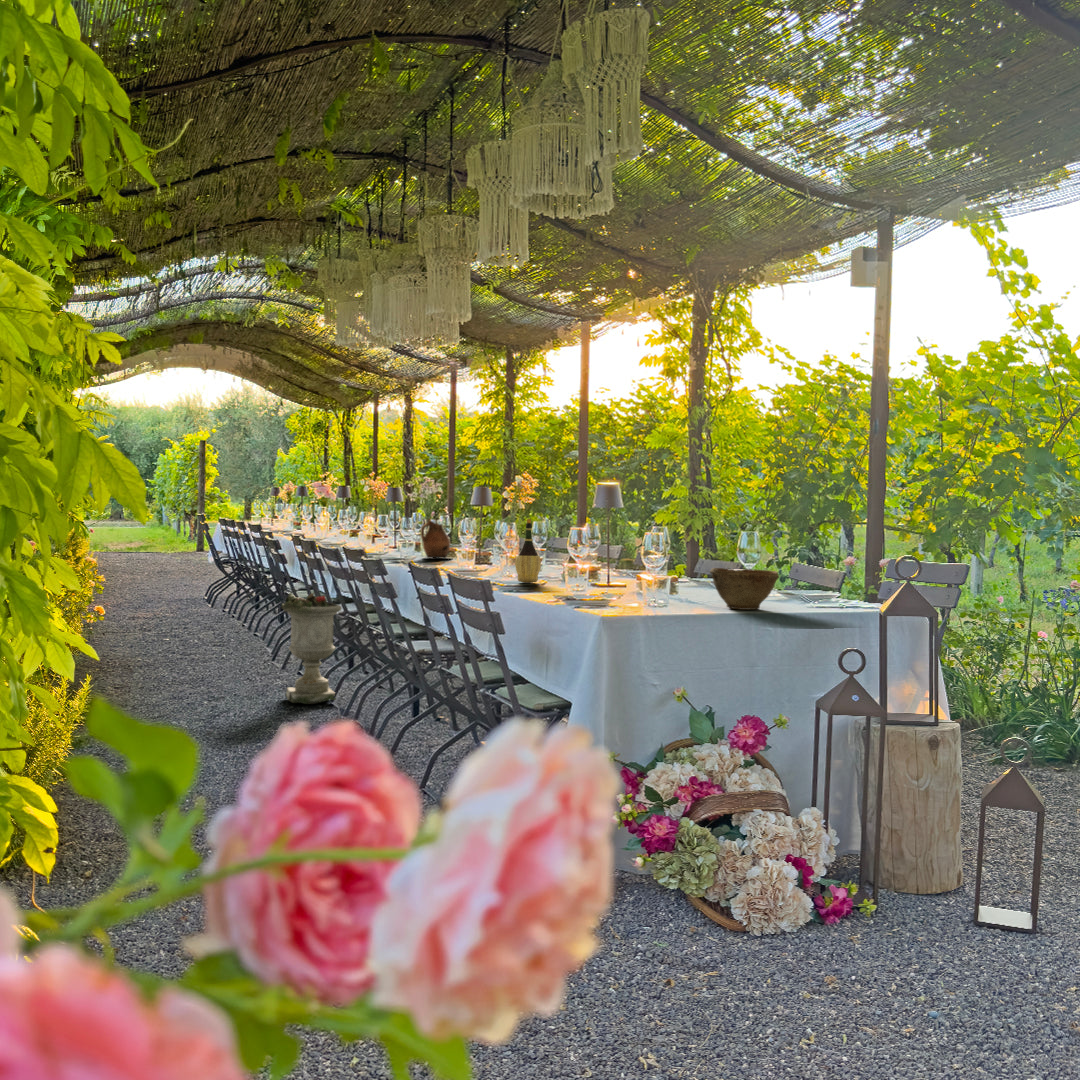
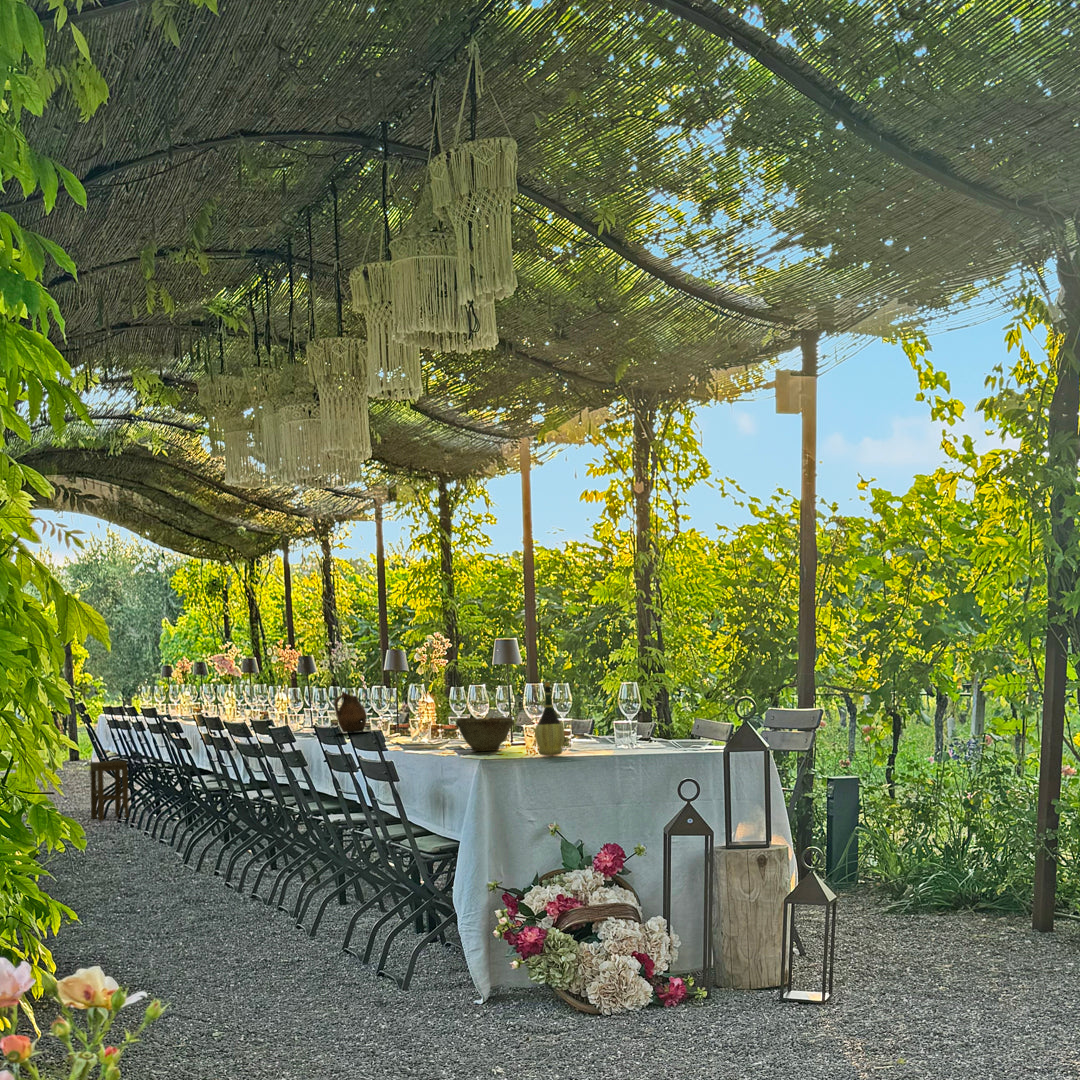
wine bottle: present [515,519,541,583] -> present [535,682,564,756]
stool: none [204,563,237,613] -> present [90,761,129,821]
bowl: present [710,568,779,610] -> present [456,717,514,751]
planter: present [281,593,342,704] -> none [190,775,254,893]

